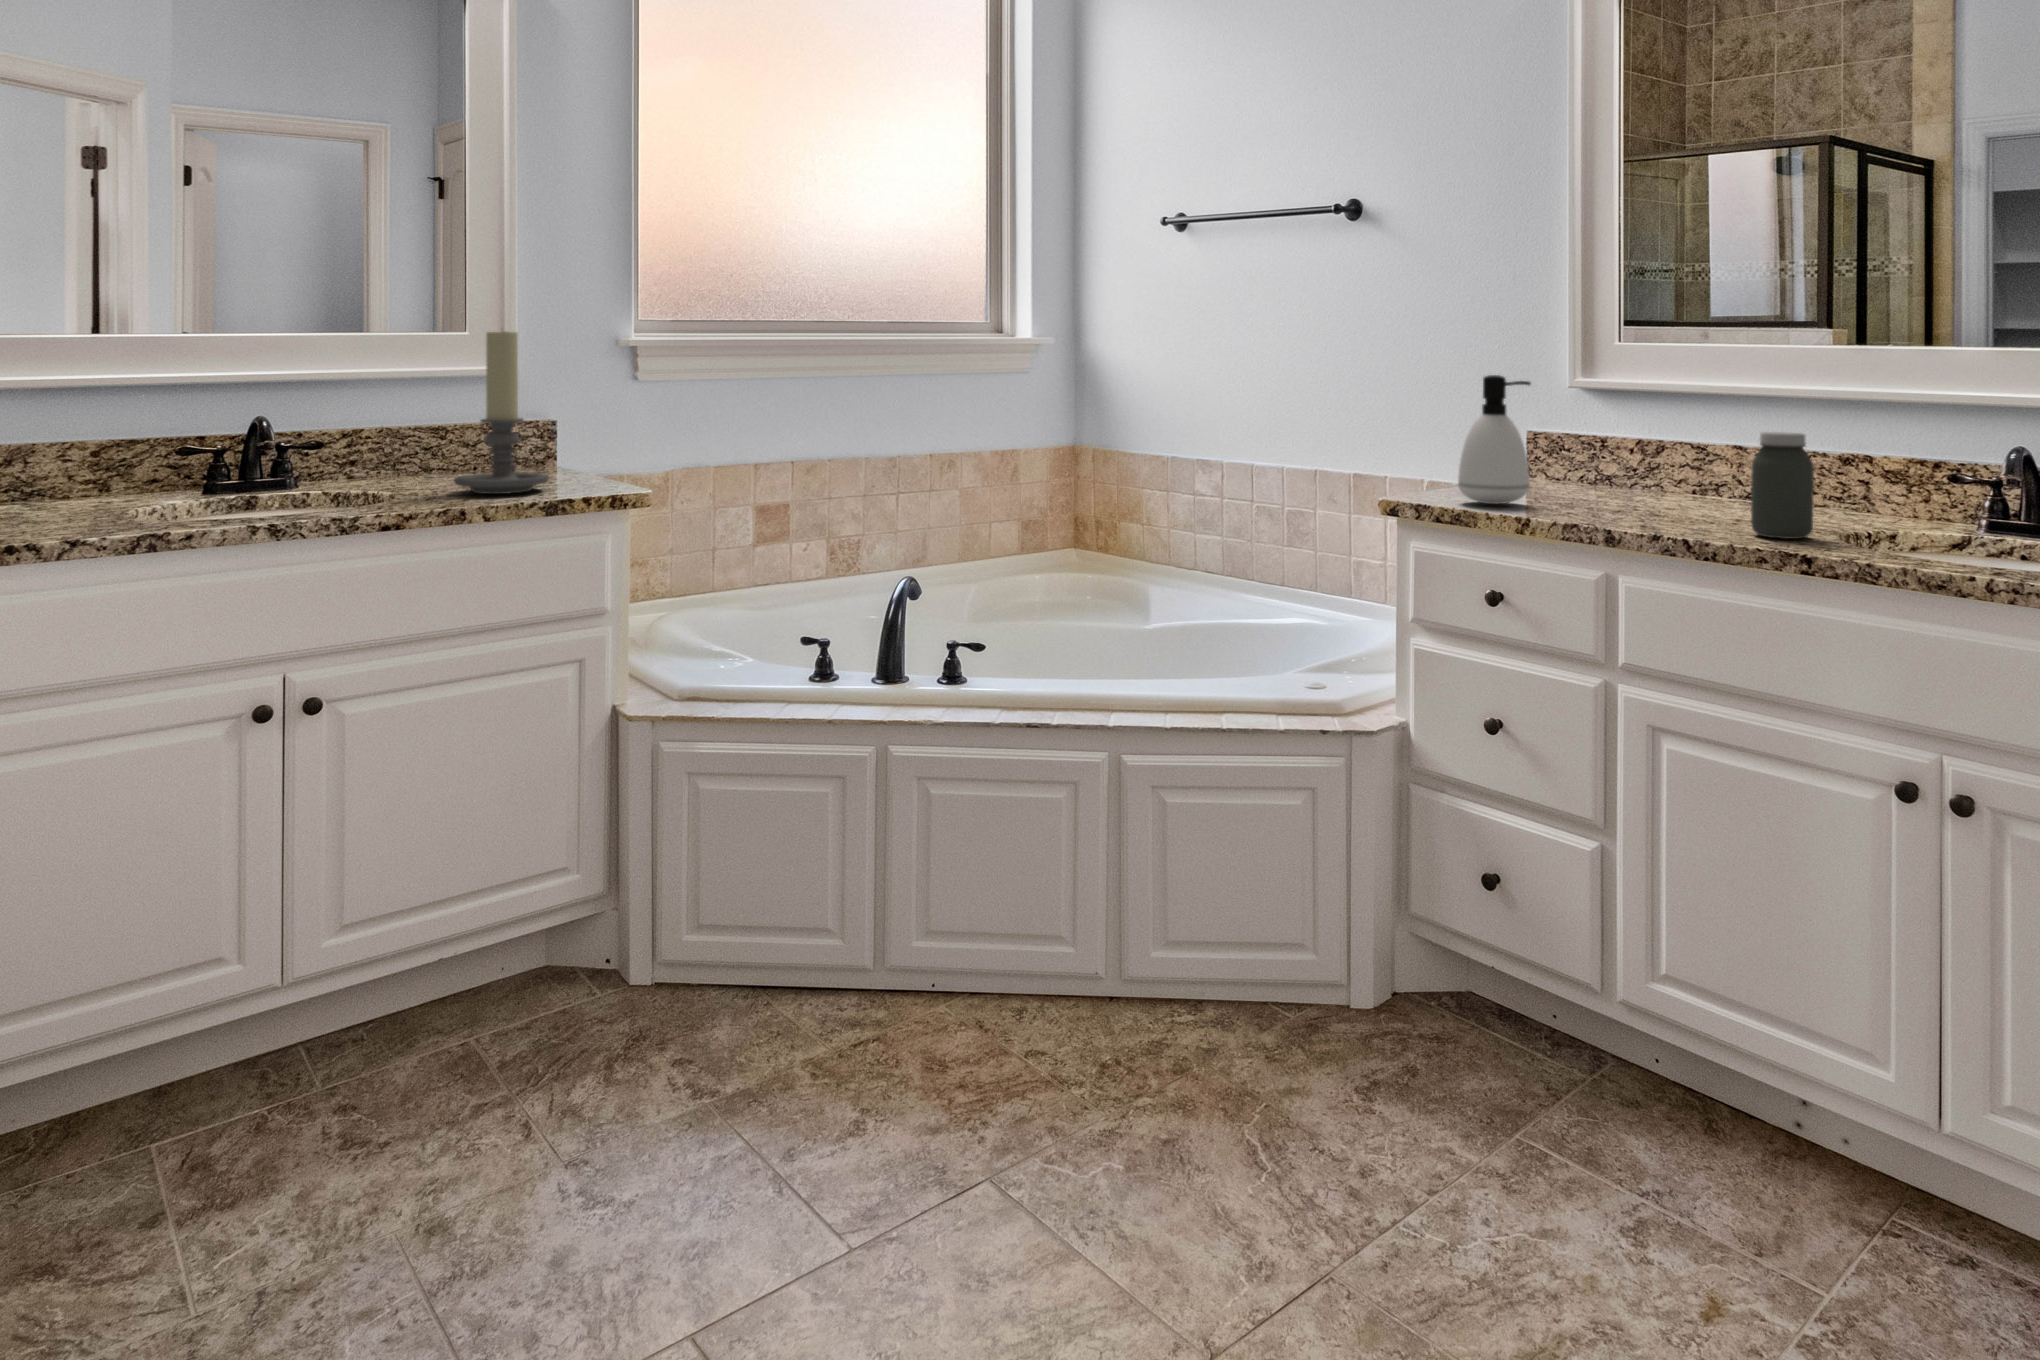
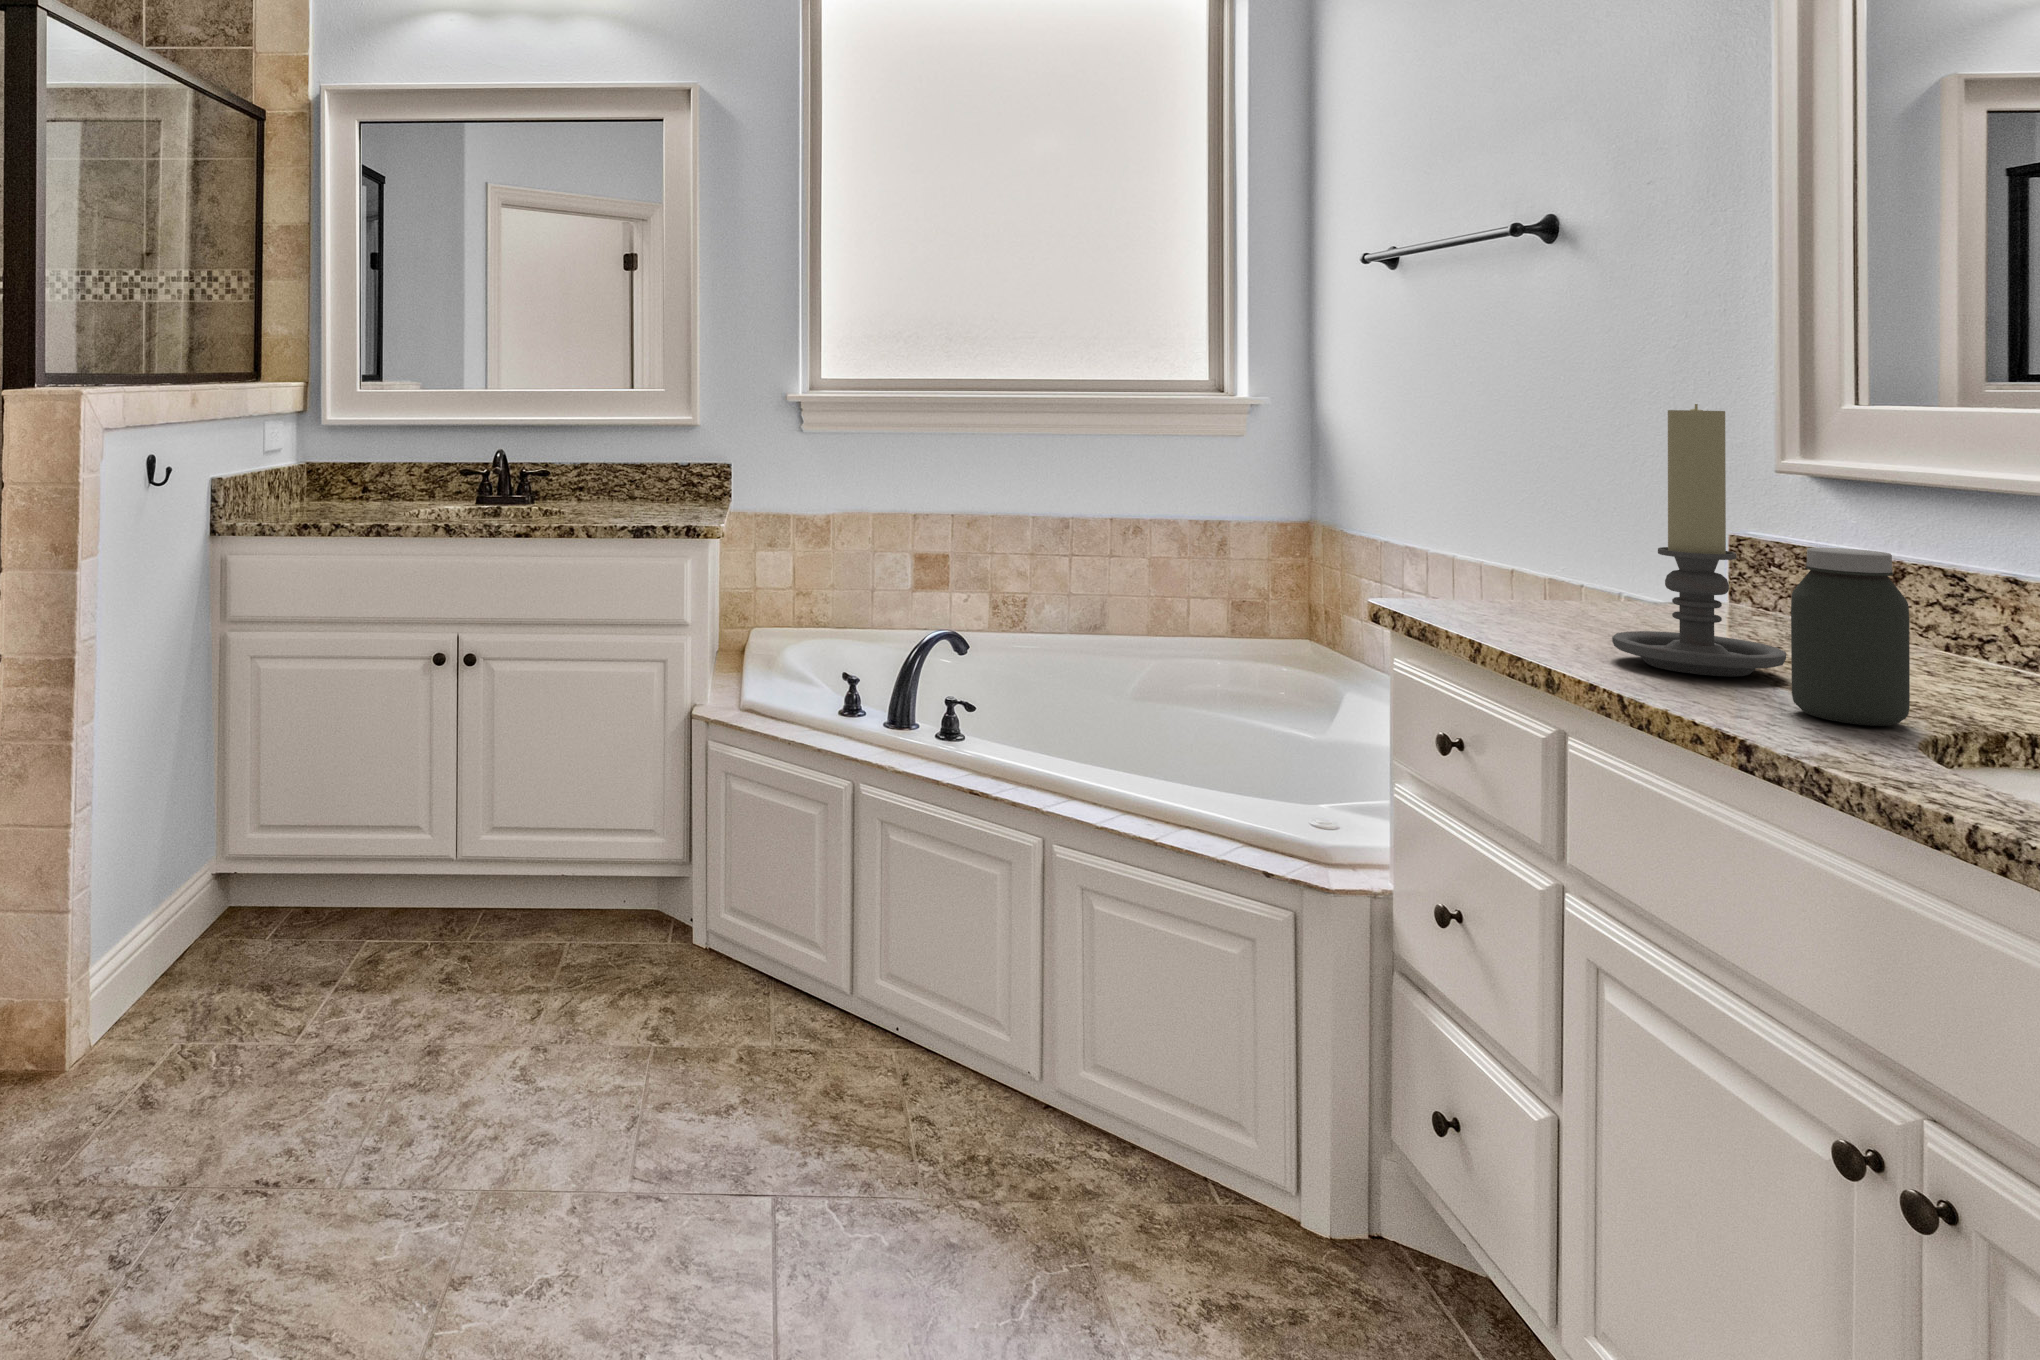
candle holder: present [454,329,549,494] -> present [1612,404,1786,676]
soap dispenser: present [1458,375,1531,504] -> none [1476,448,1584,622]

